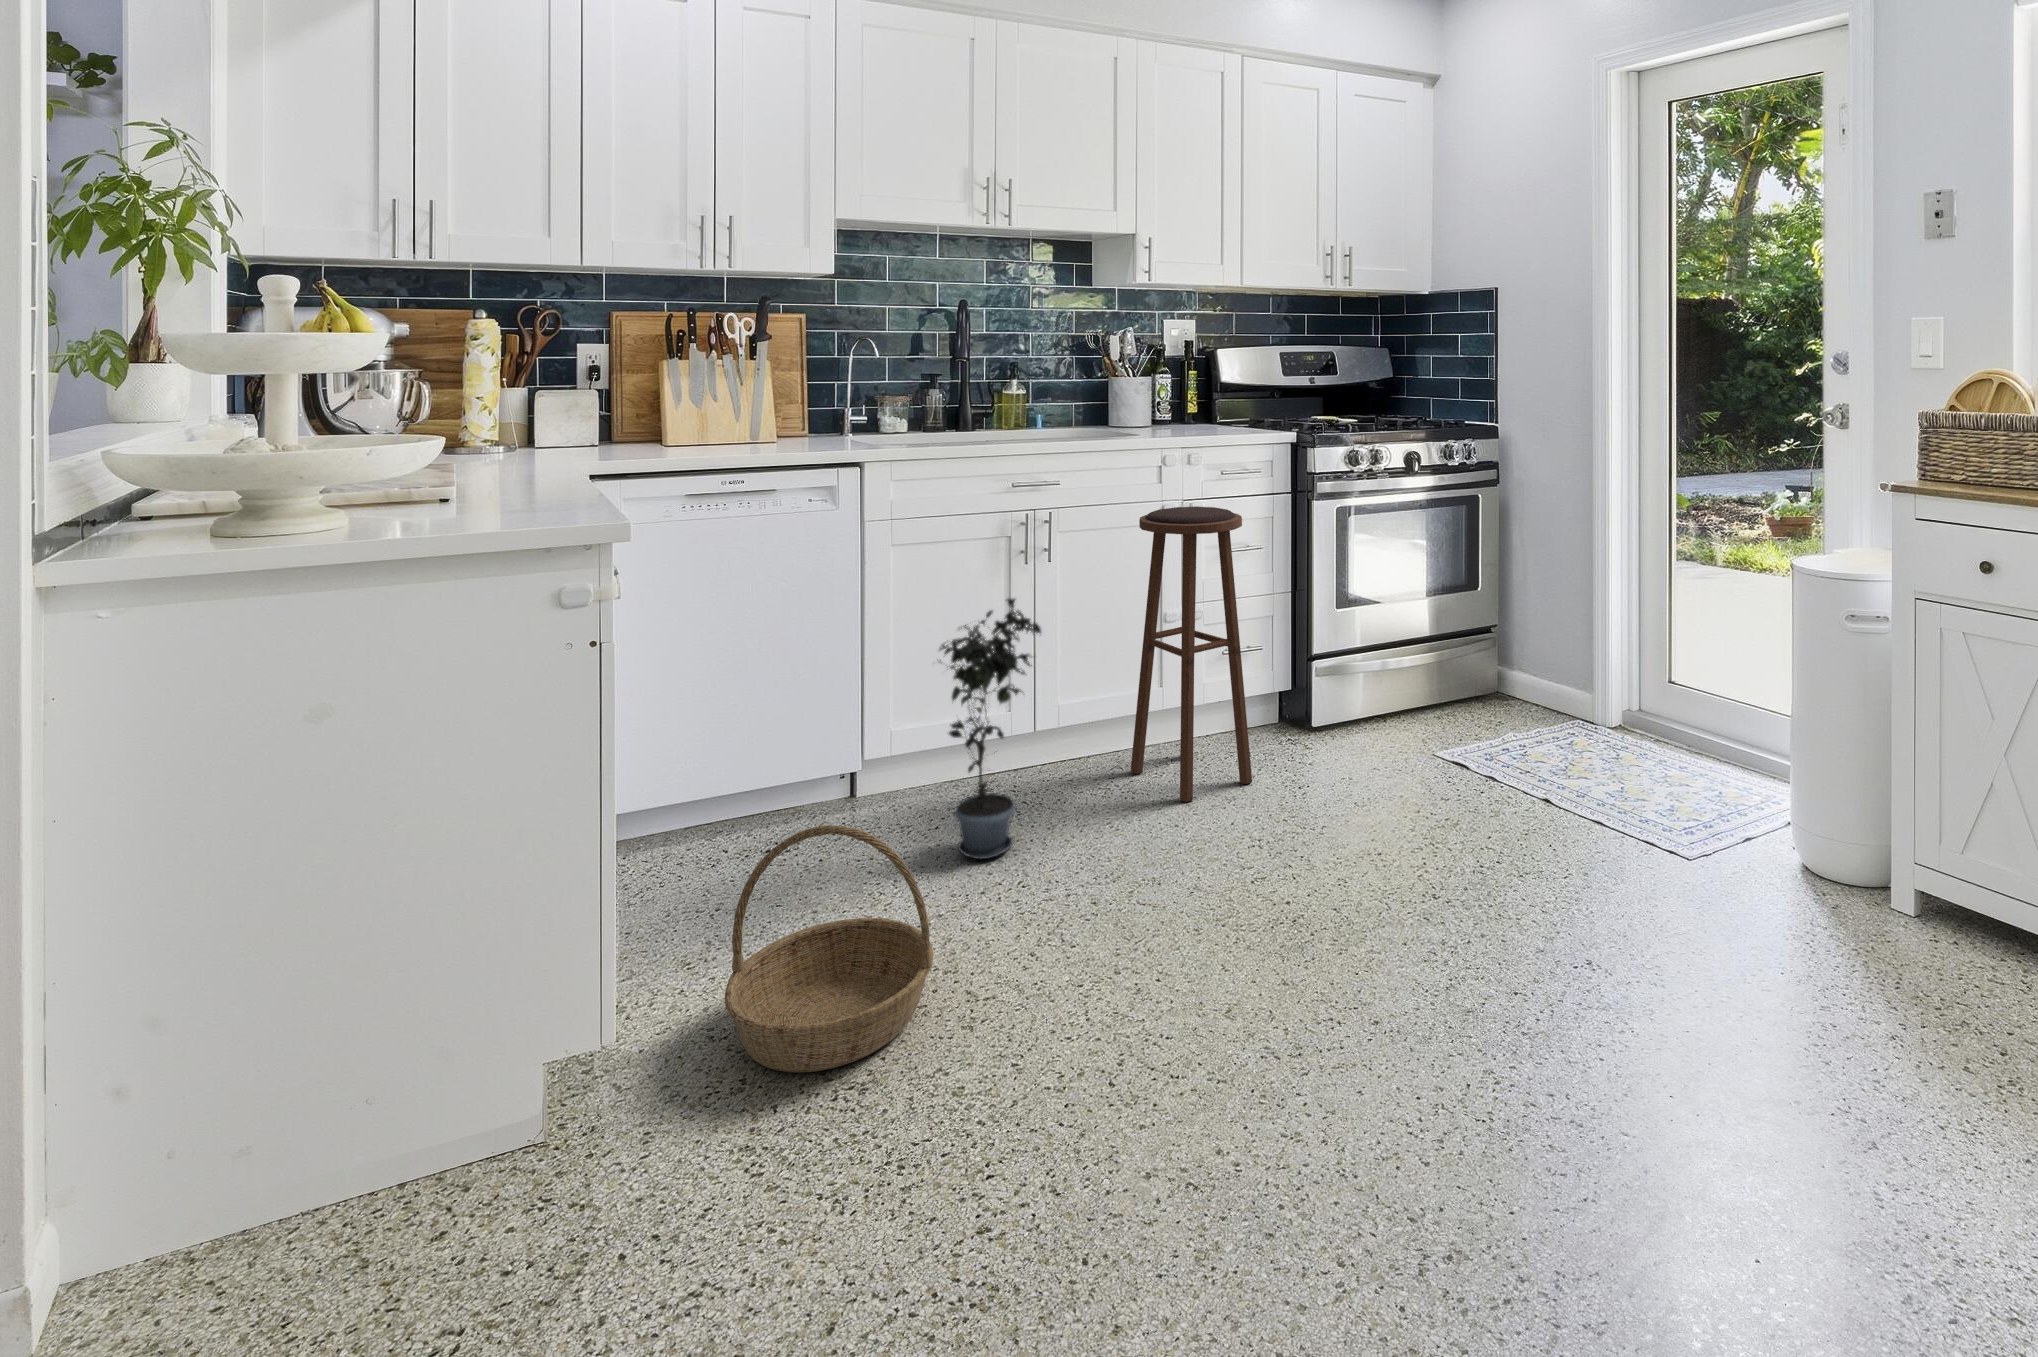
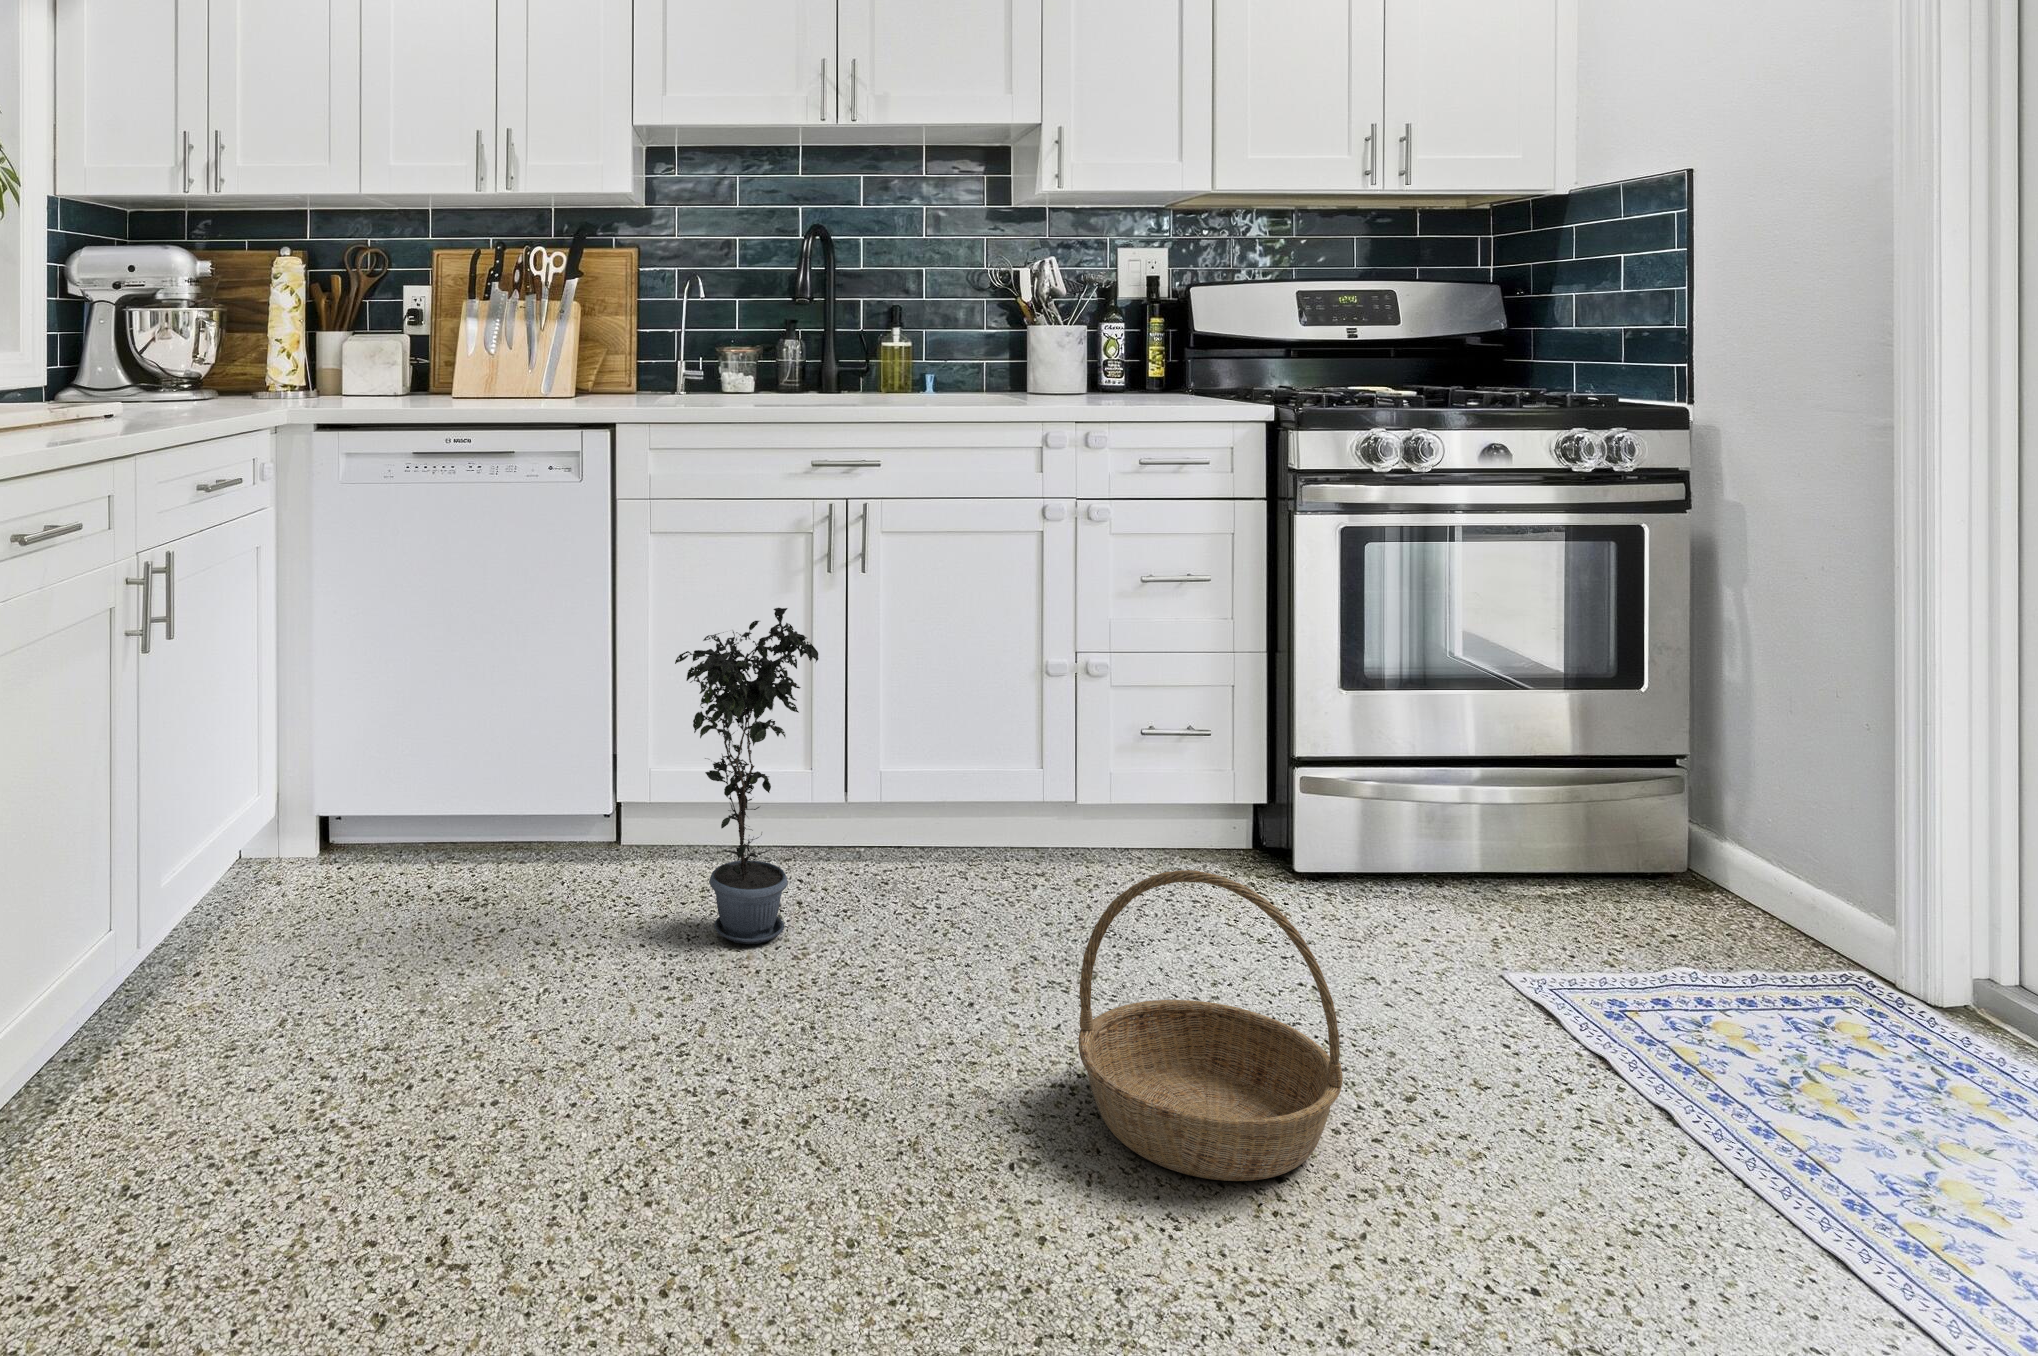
stool: present [1131,507,1252,802] -> none [989,509,1153,931]
basket: present [725,826,933,1073] -> present [1079,870,1343,1181]

